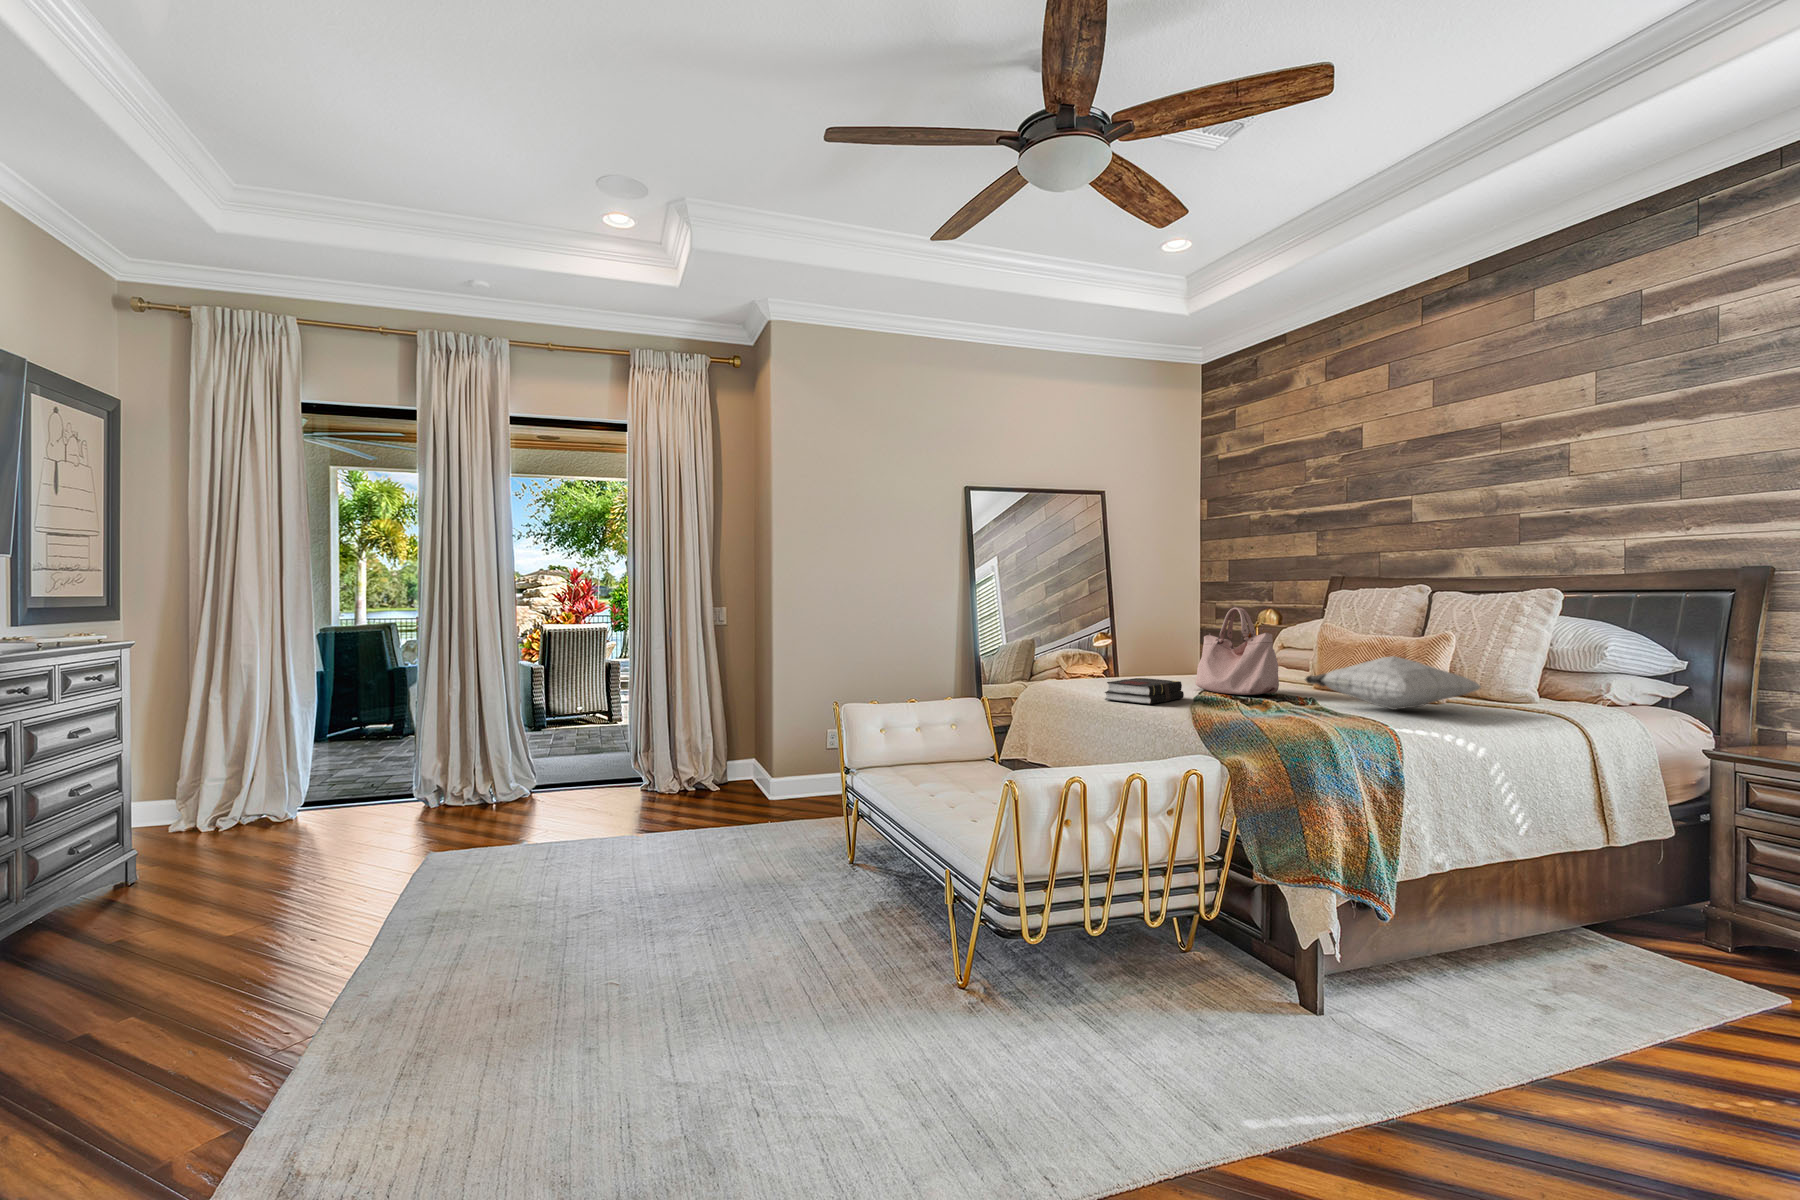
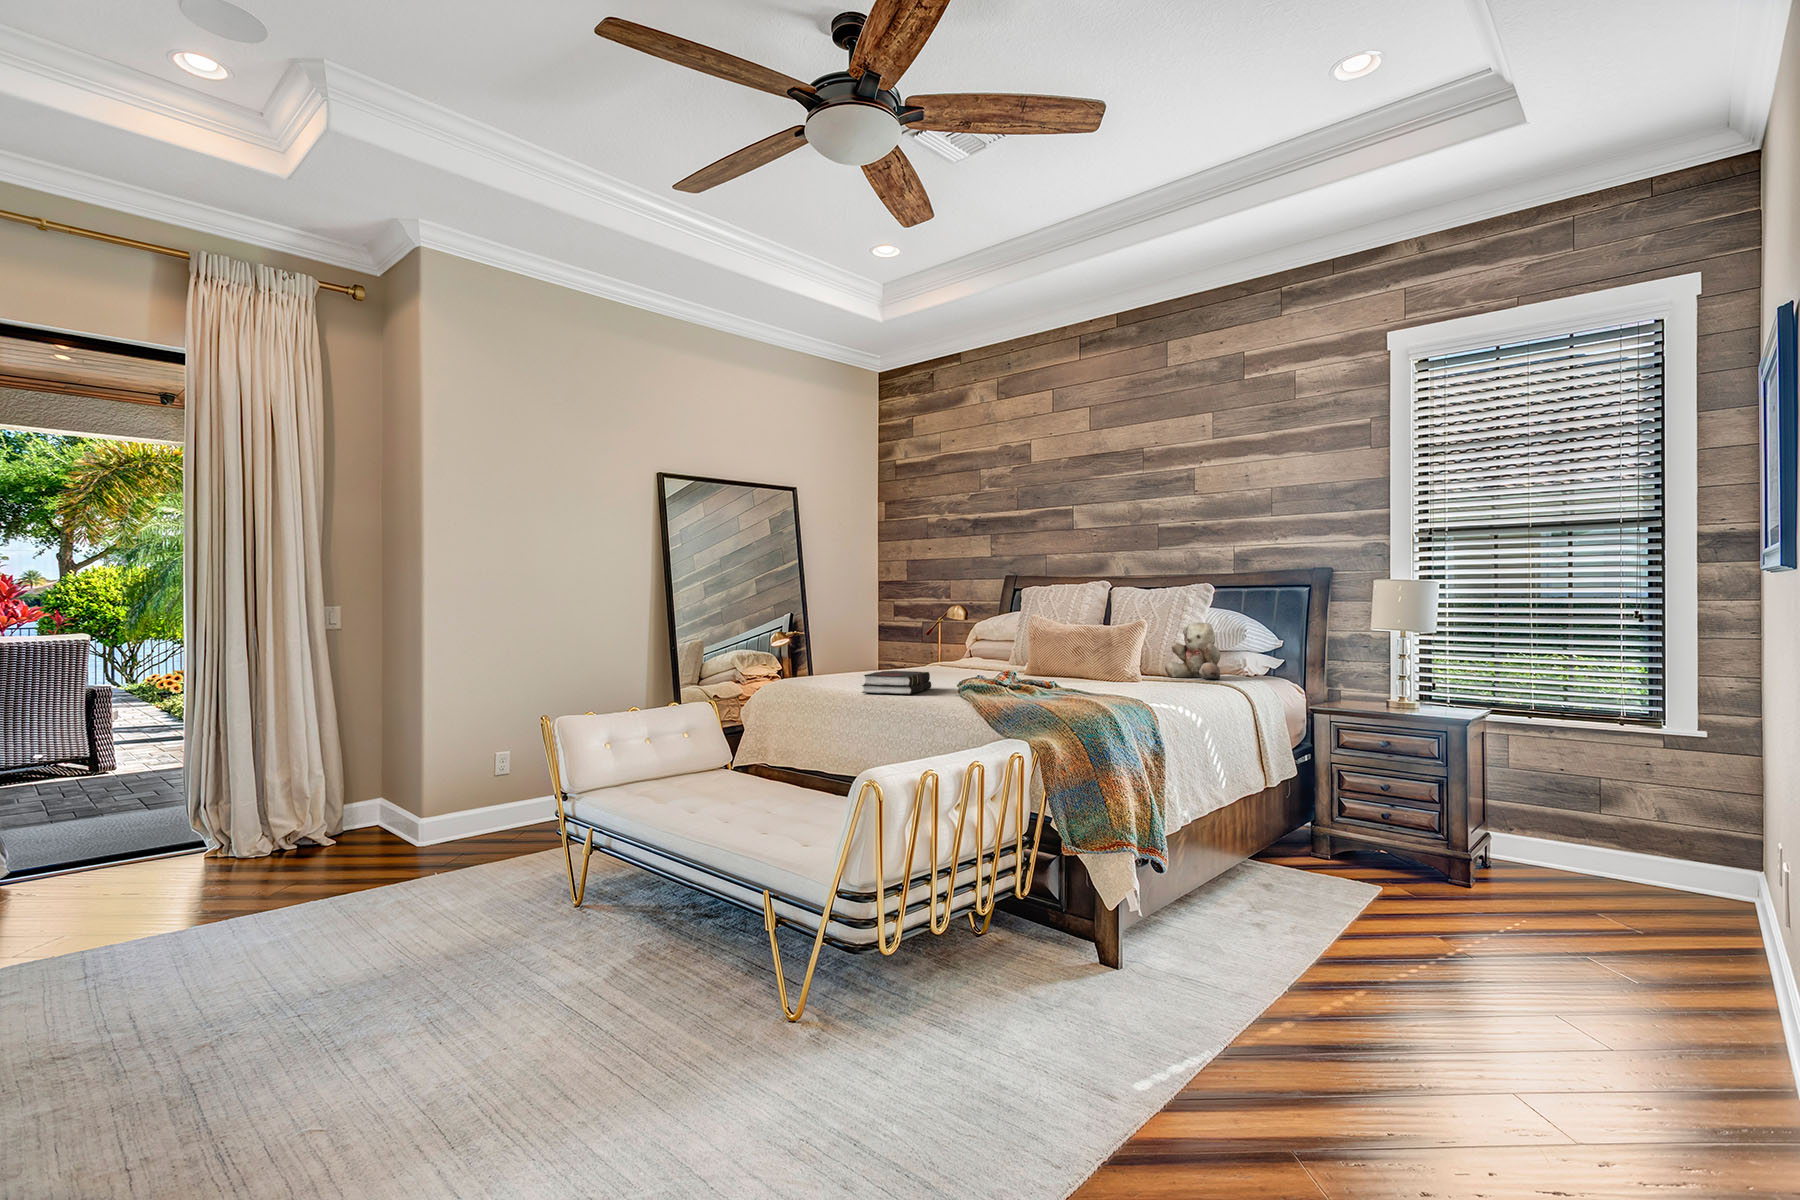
handbag: present [1196,607,1279,695] -> none [929,600,1009,683]
teddy bear: none [1494,636,1570,706] -> present [1165,622,1221,679]
pillow: present [1305,656,1481,710] -> none [1038,640,1175,688]

